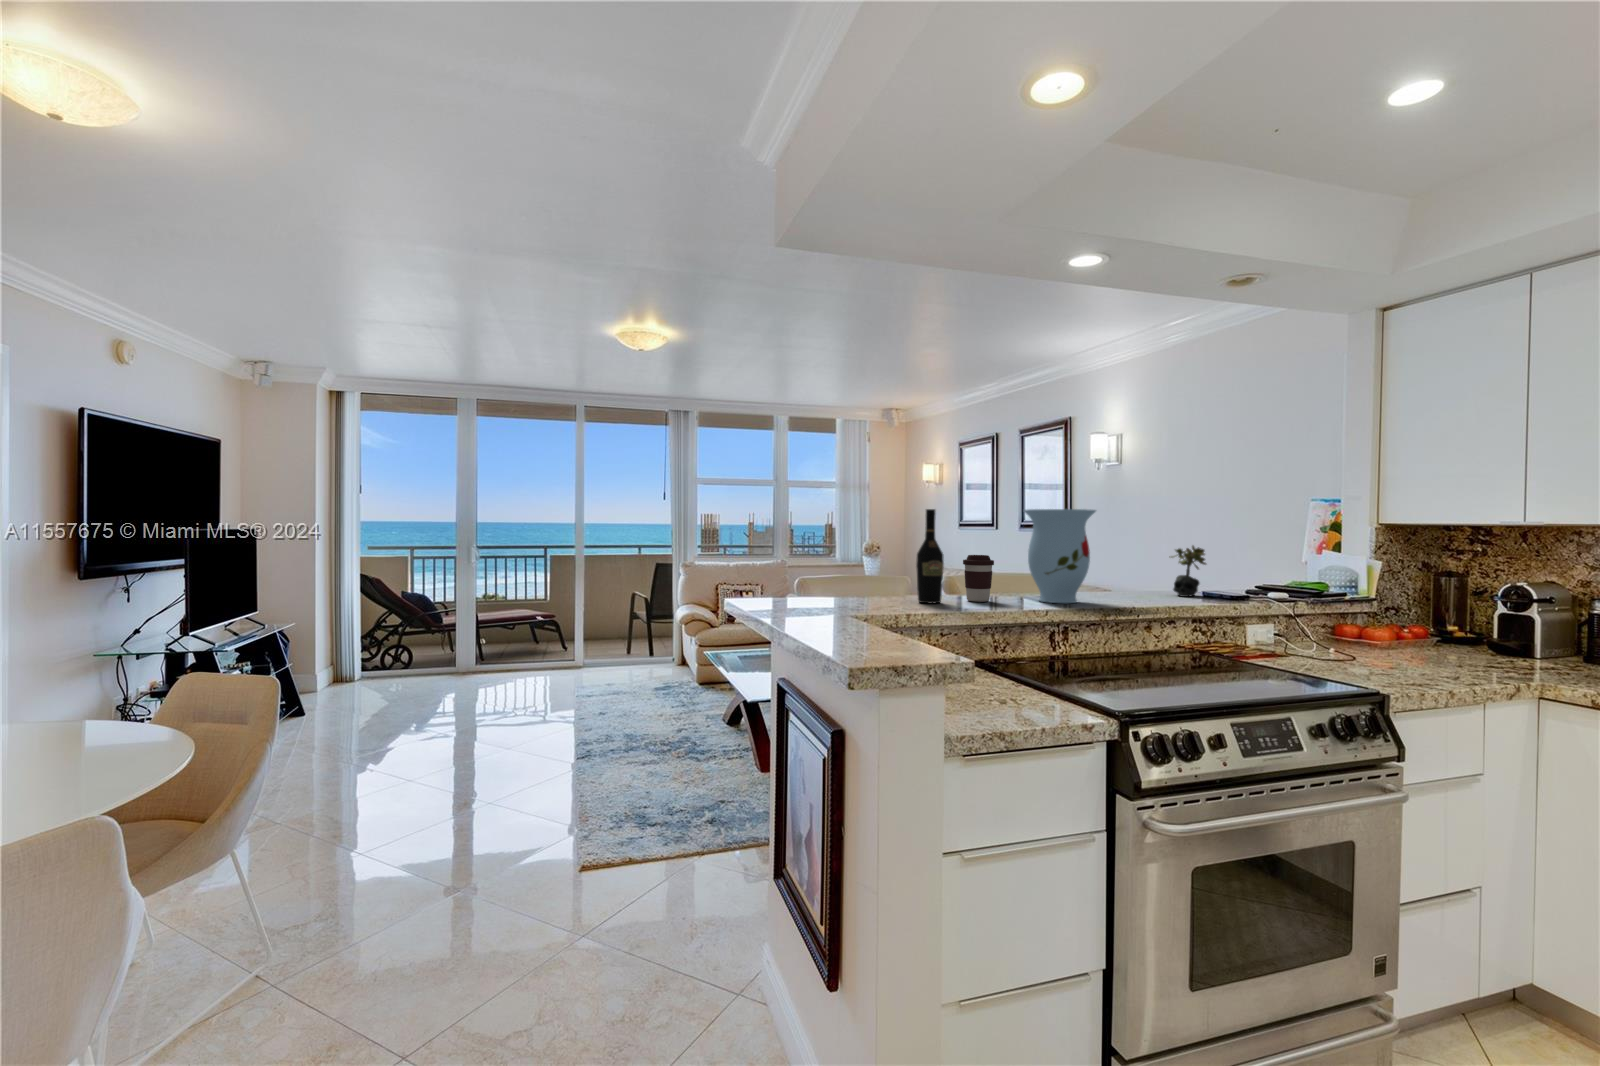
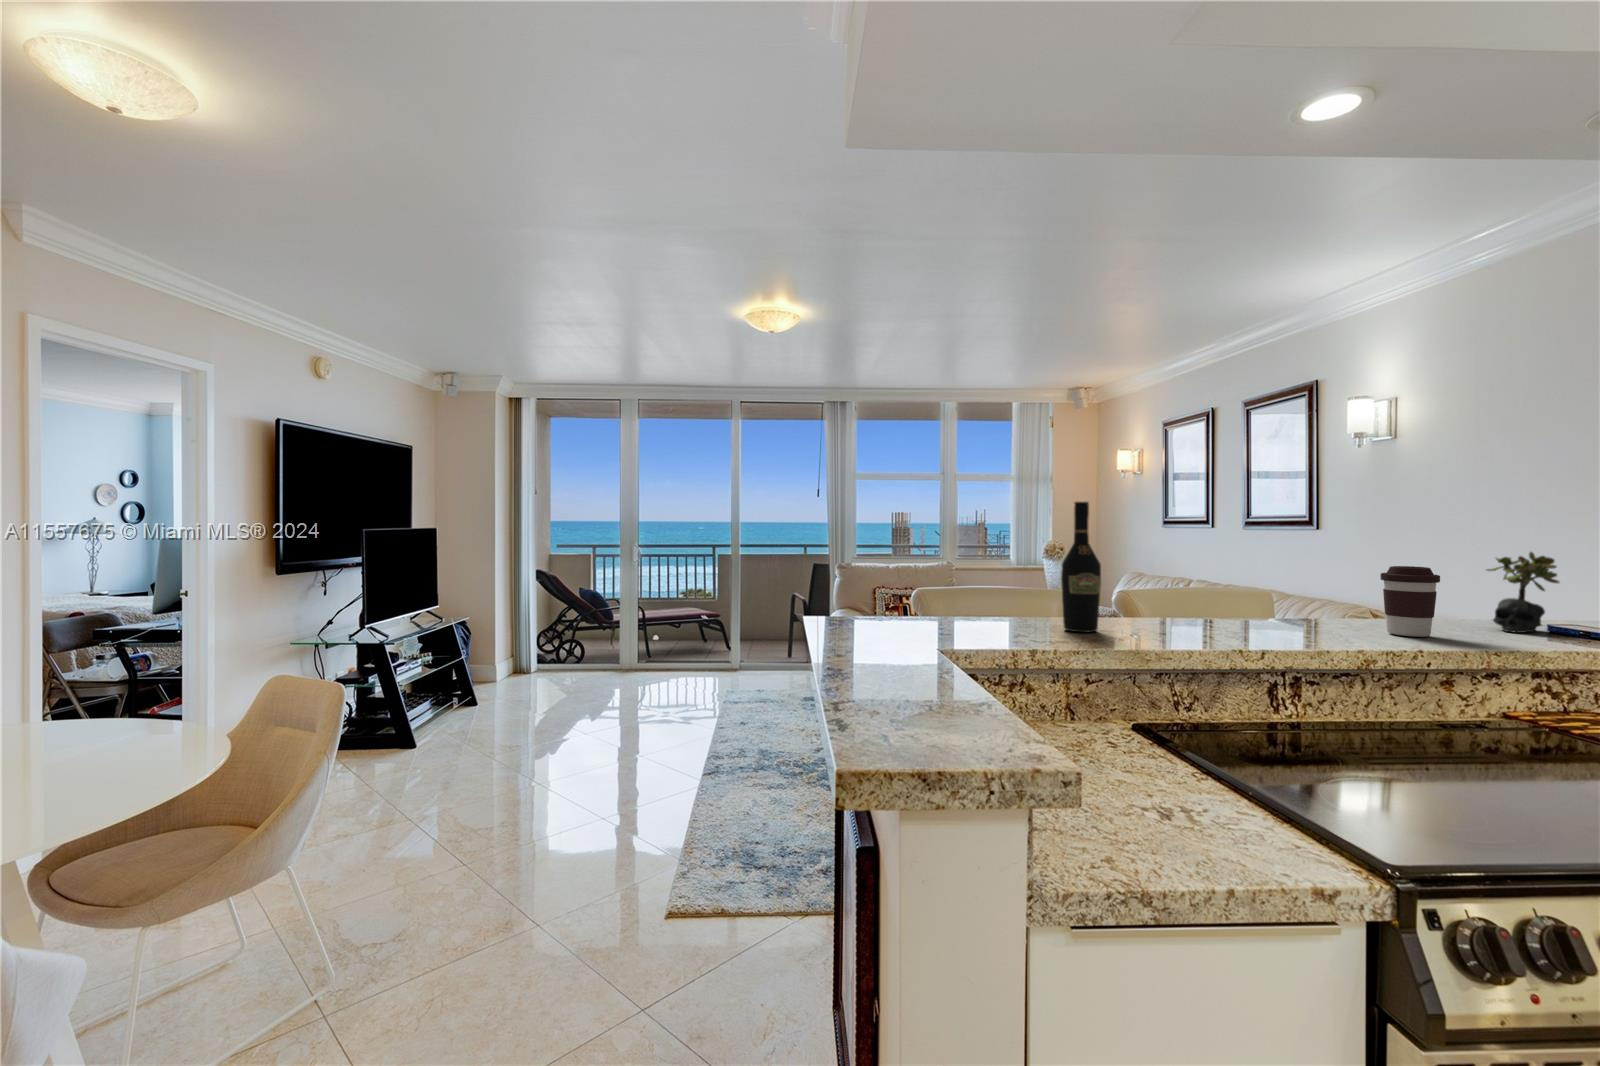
vase: present [1024,509,1096,603] -> none [1227,499,1352,639]
coffee cup: present [963,555,994,602] -> present [1381,566,1440,637]

